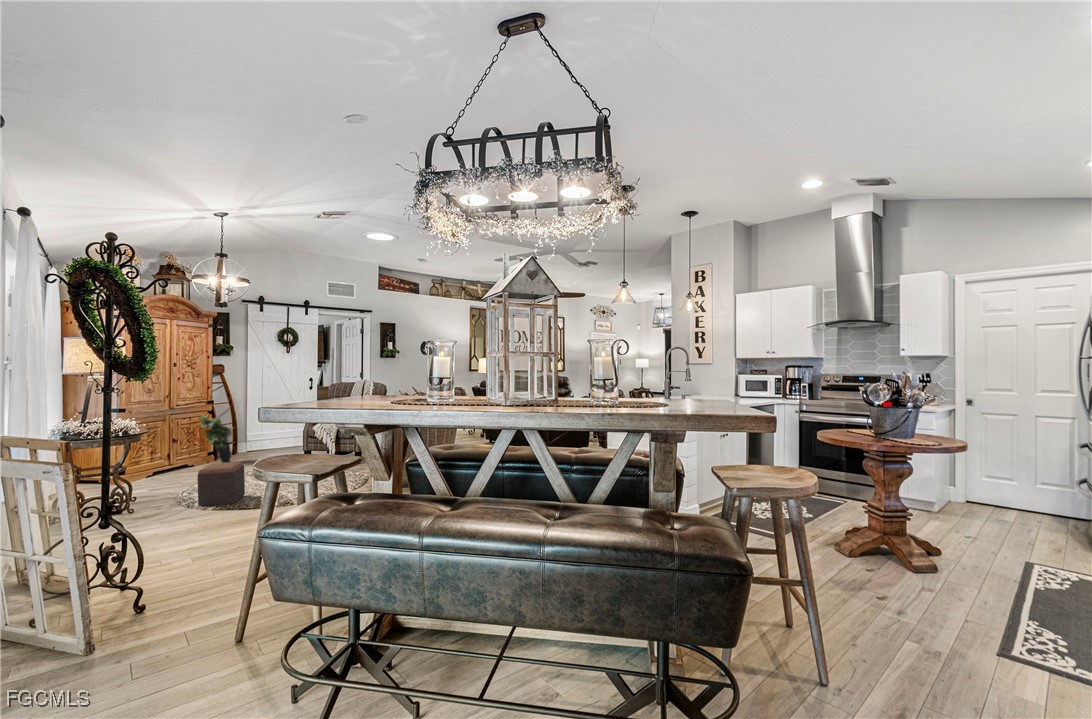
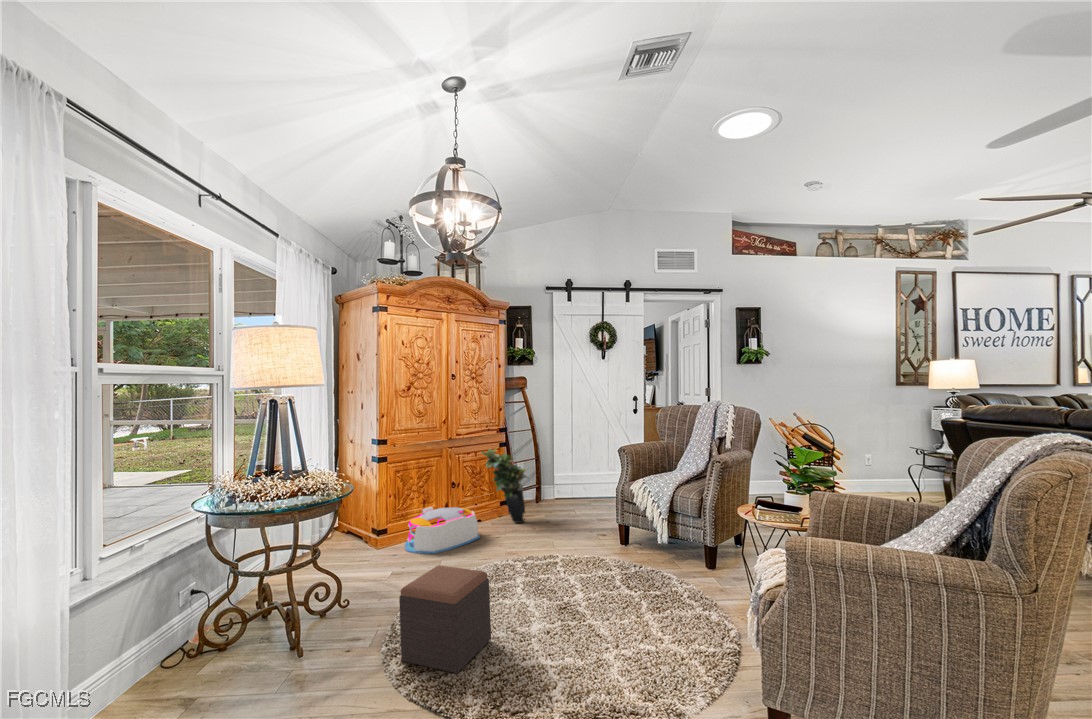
storage bin: none [142,454,202,483] -> present [405,507,480,554]

